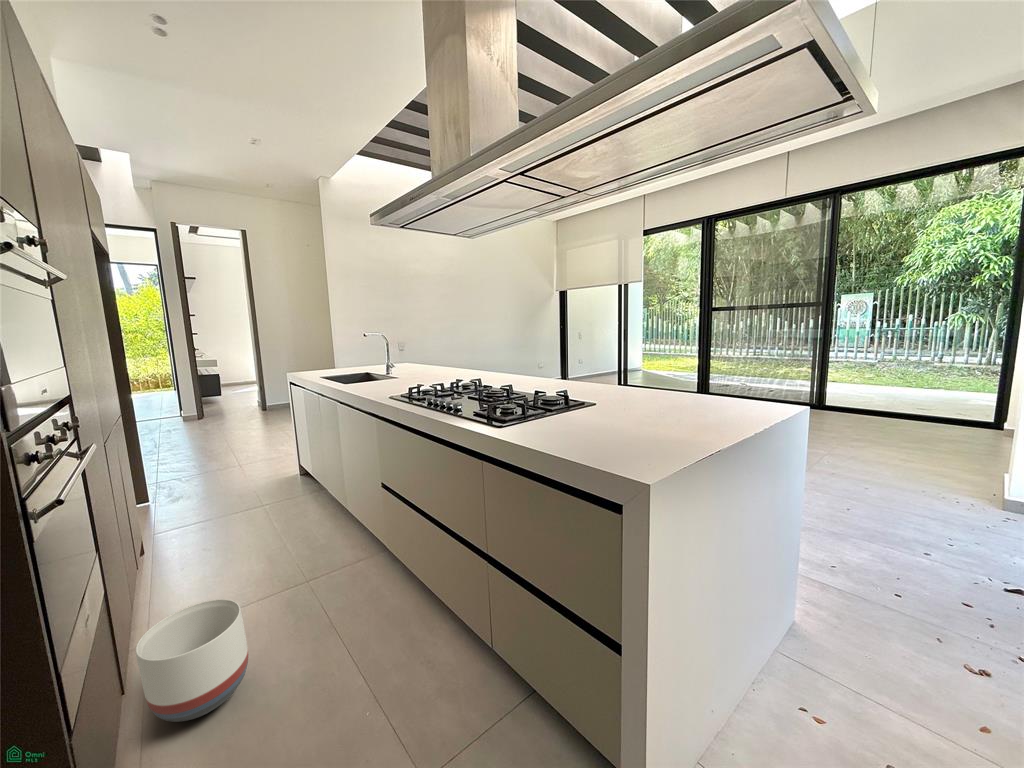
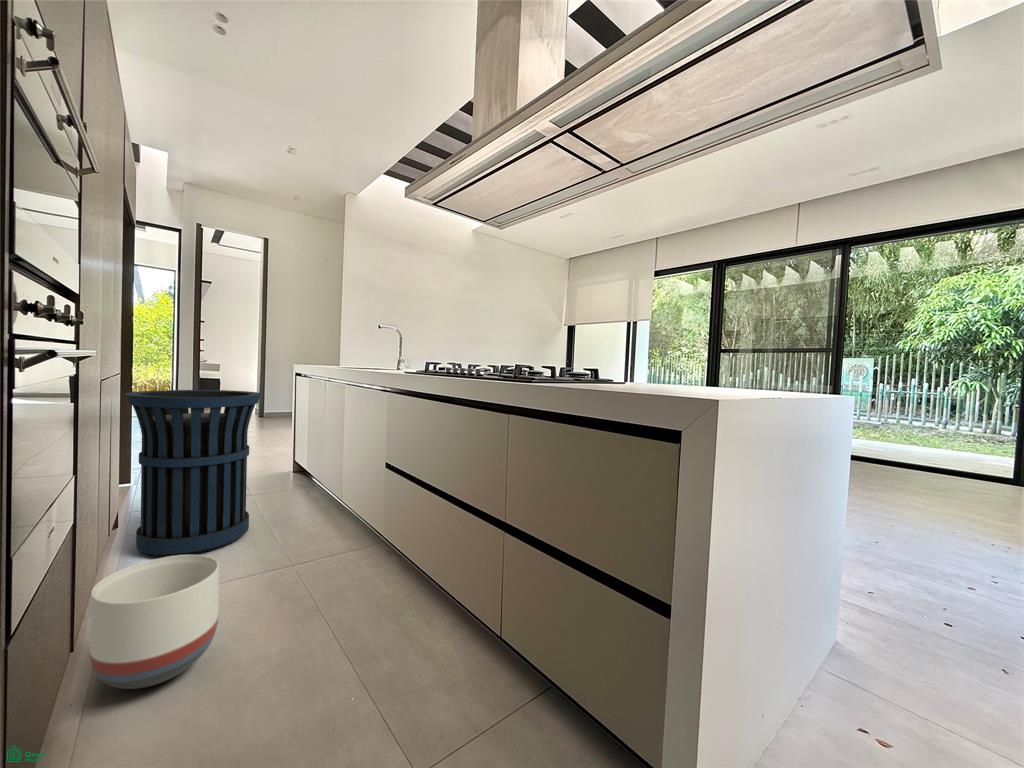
trash can: none [129,419,266,583] -> present [125,390,261,557]

